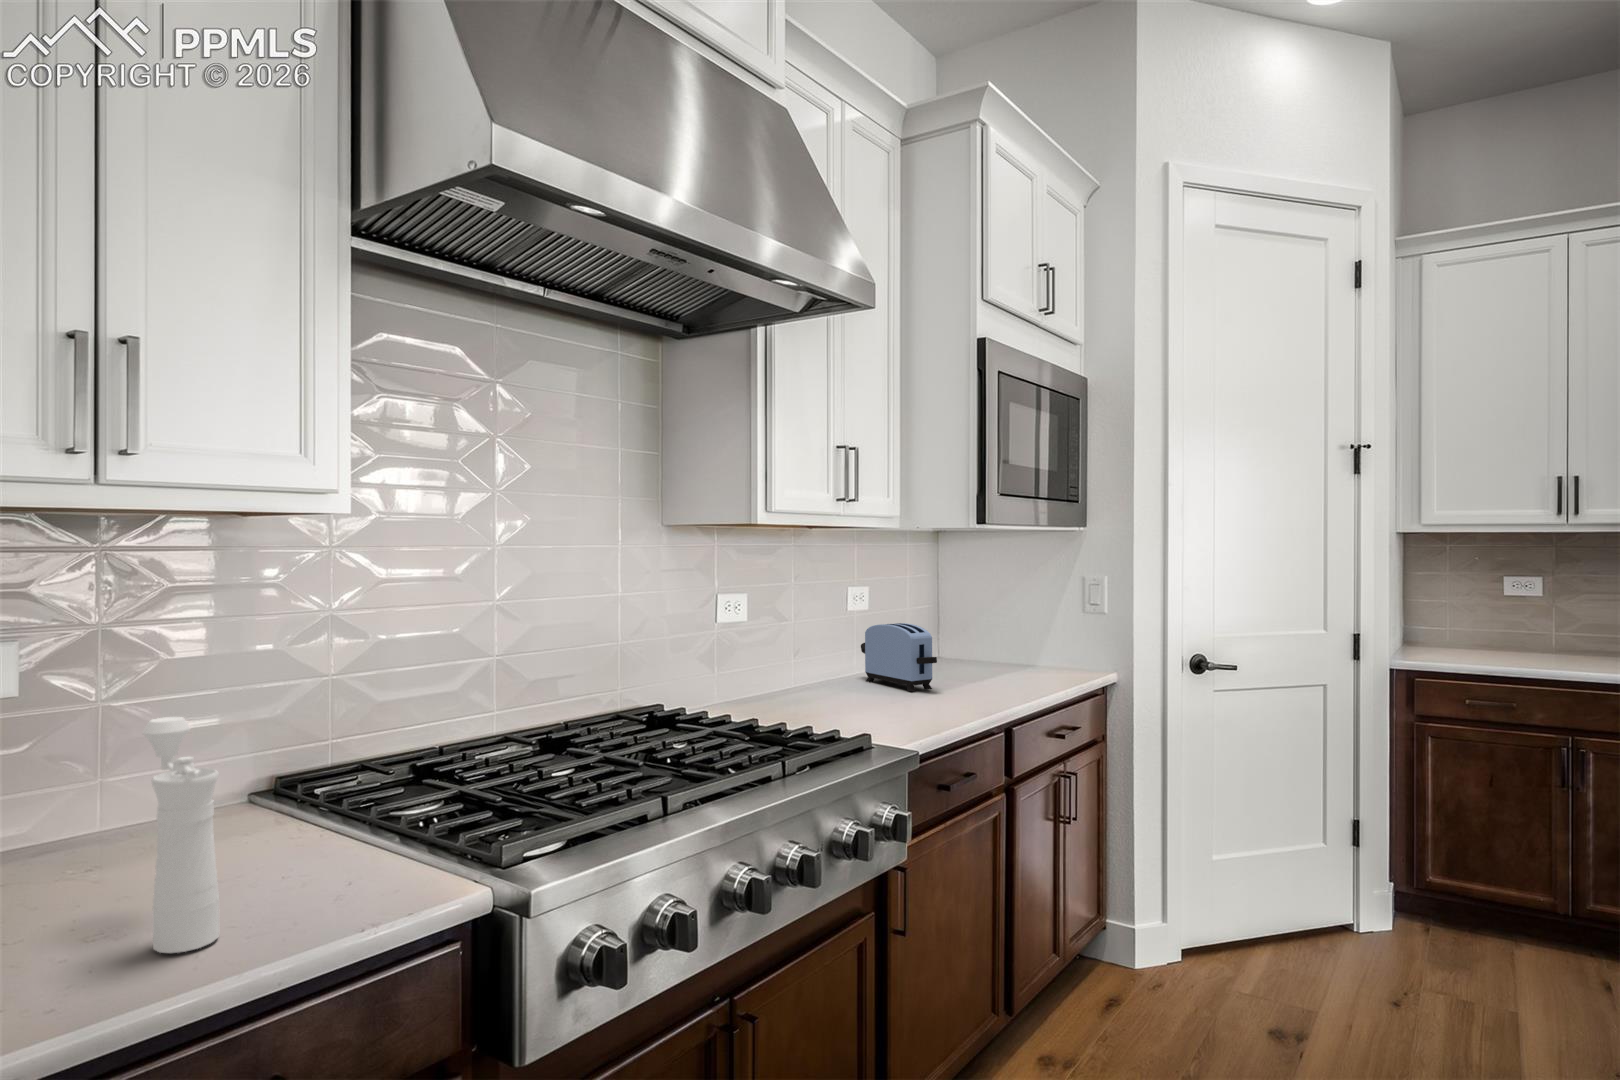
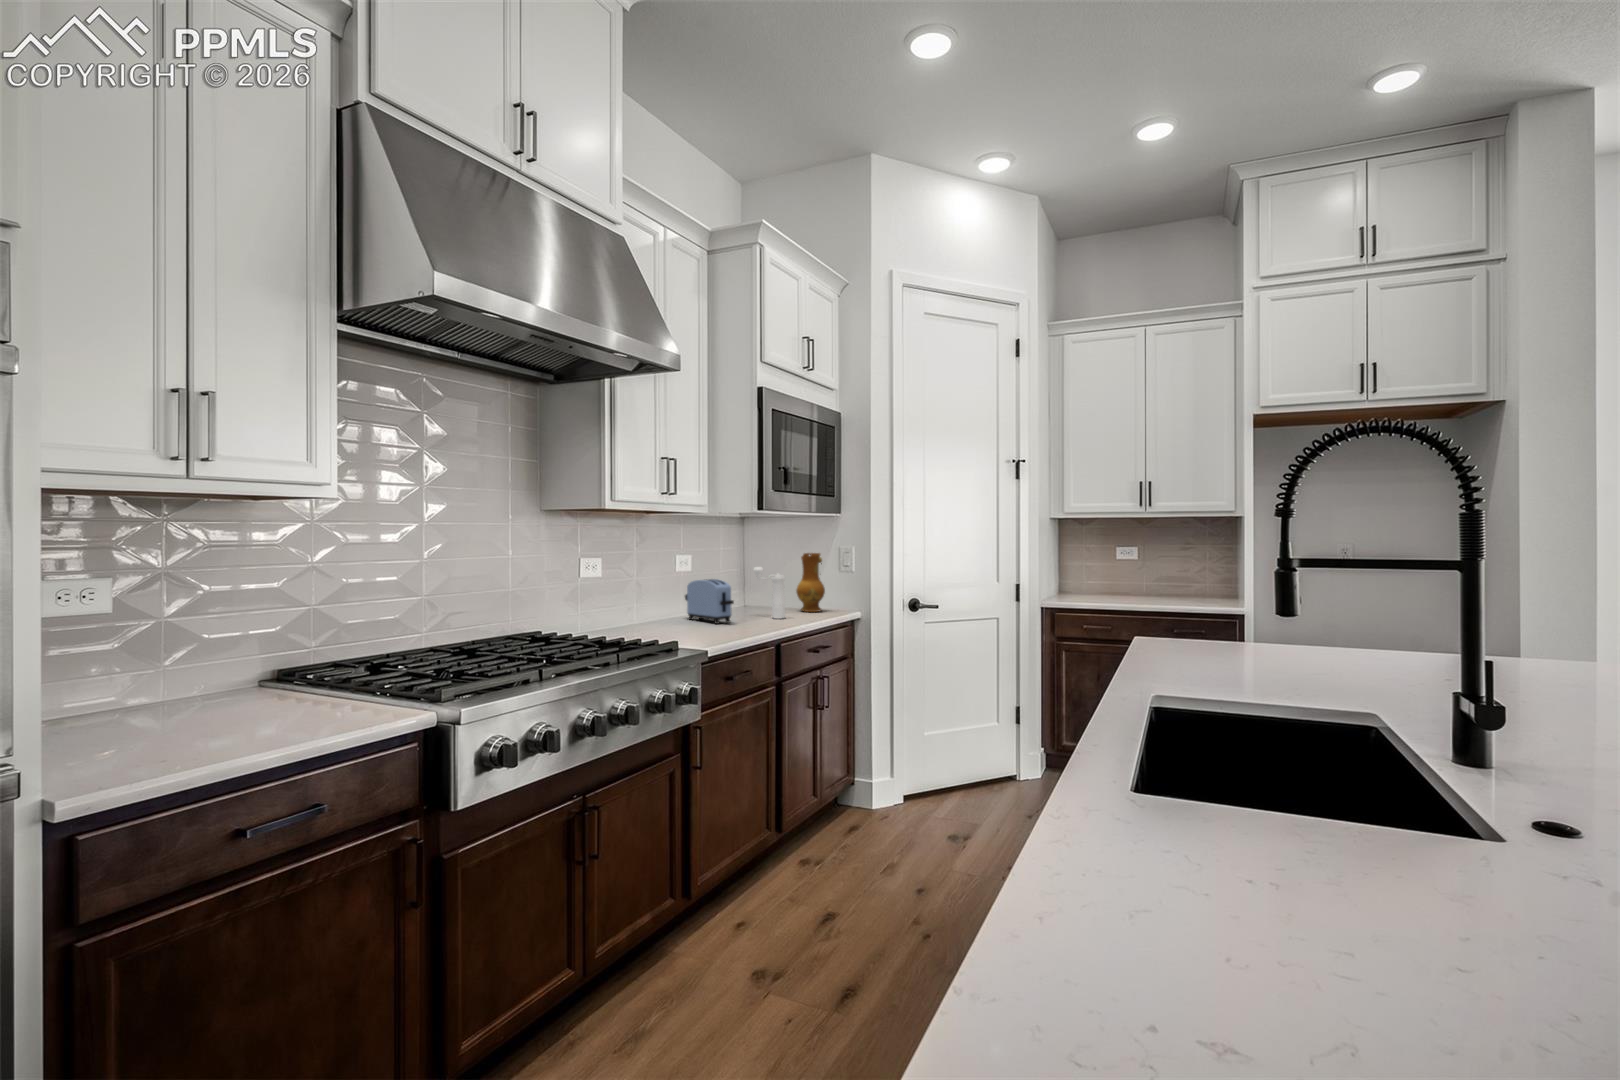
ceramic jug: none [1017,582,1062,670] -> present [796,553,825,612]
pepper mill: present [142,717,219,953] -> present [754,567,785,619]

